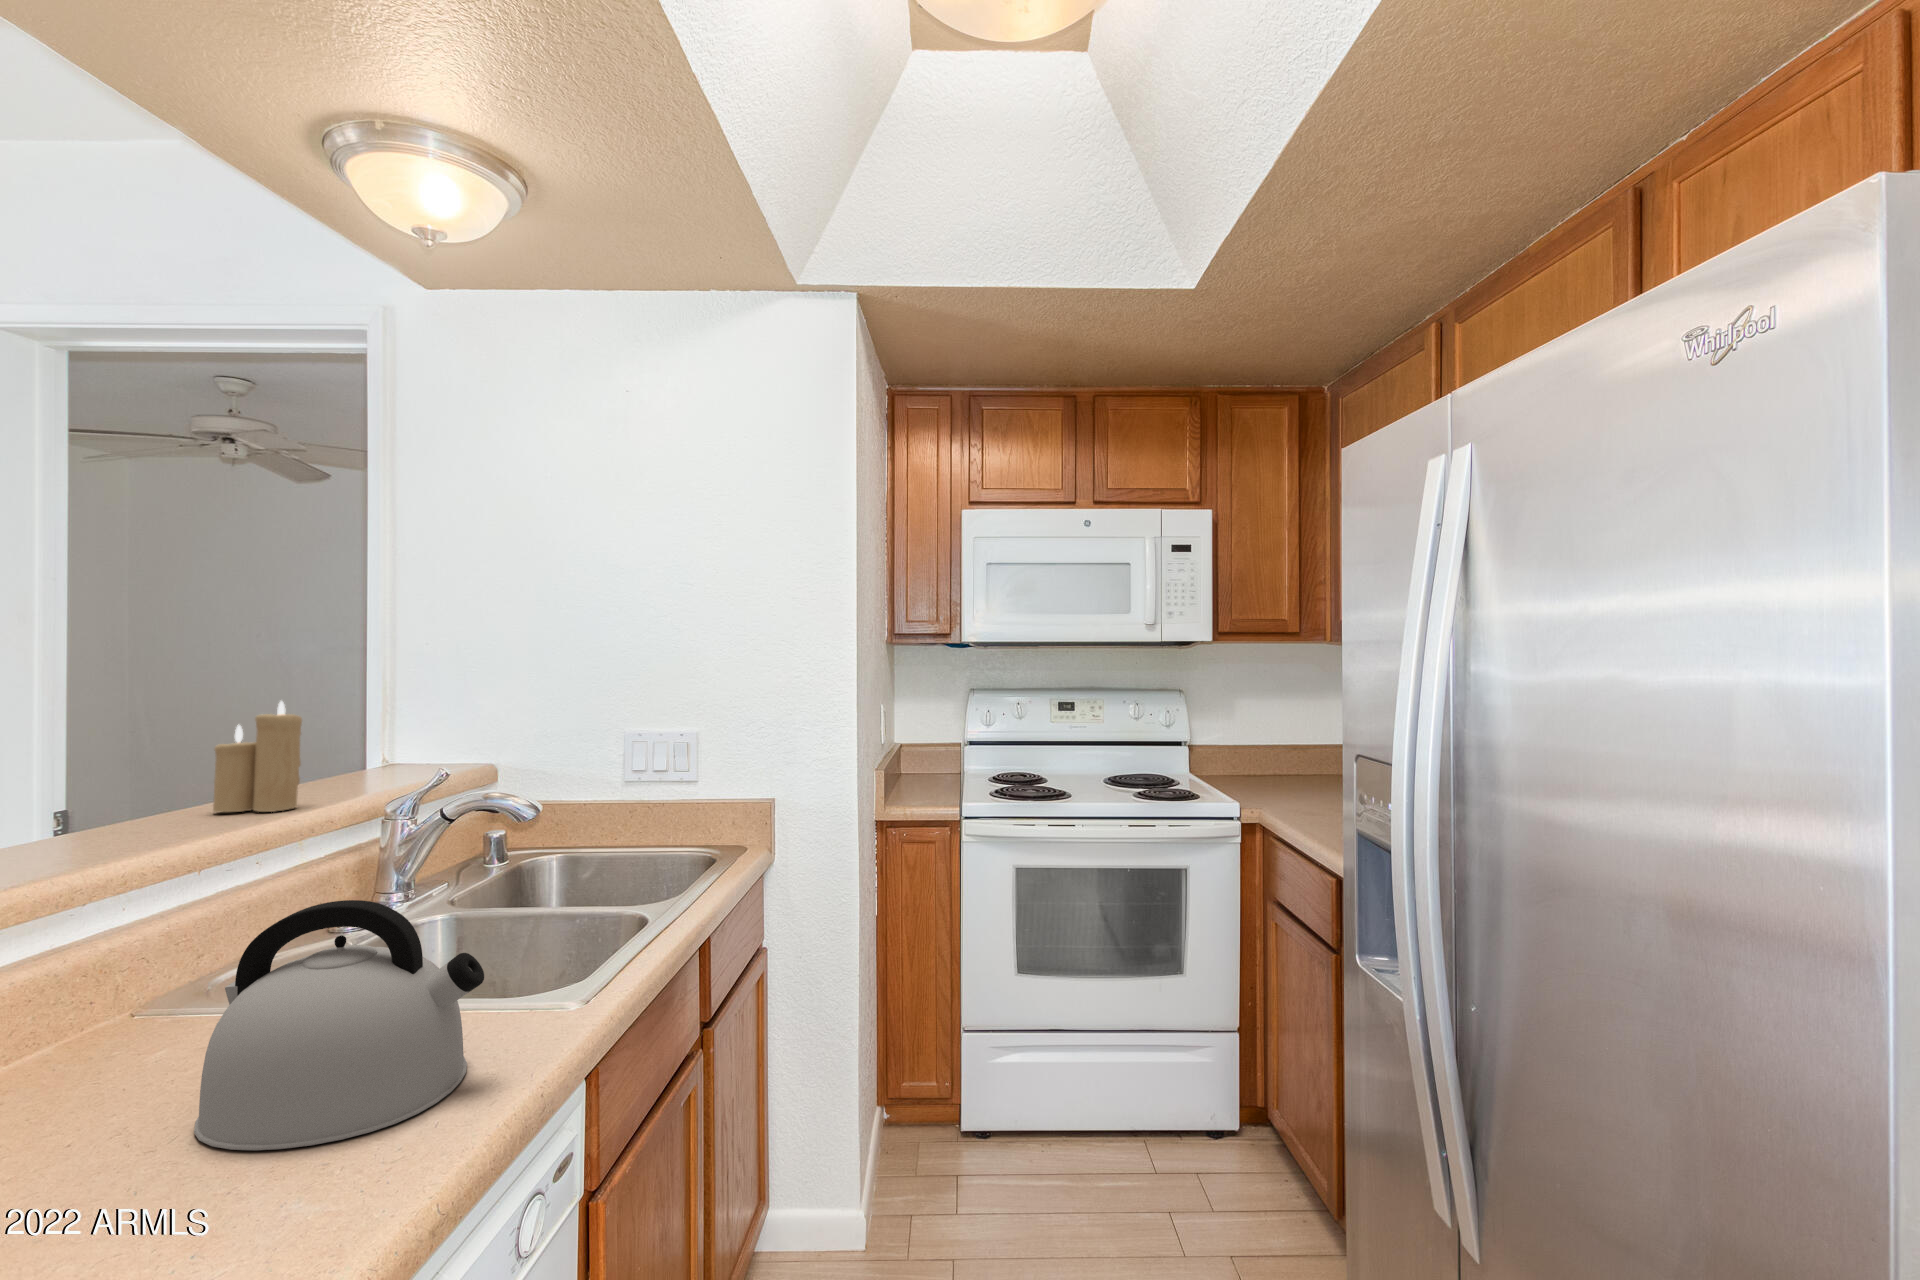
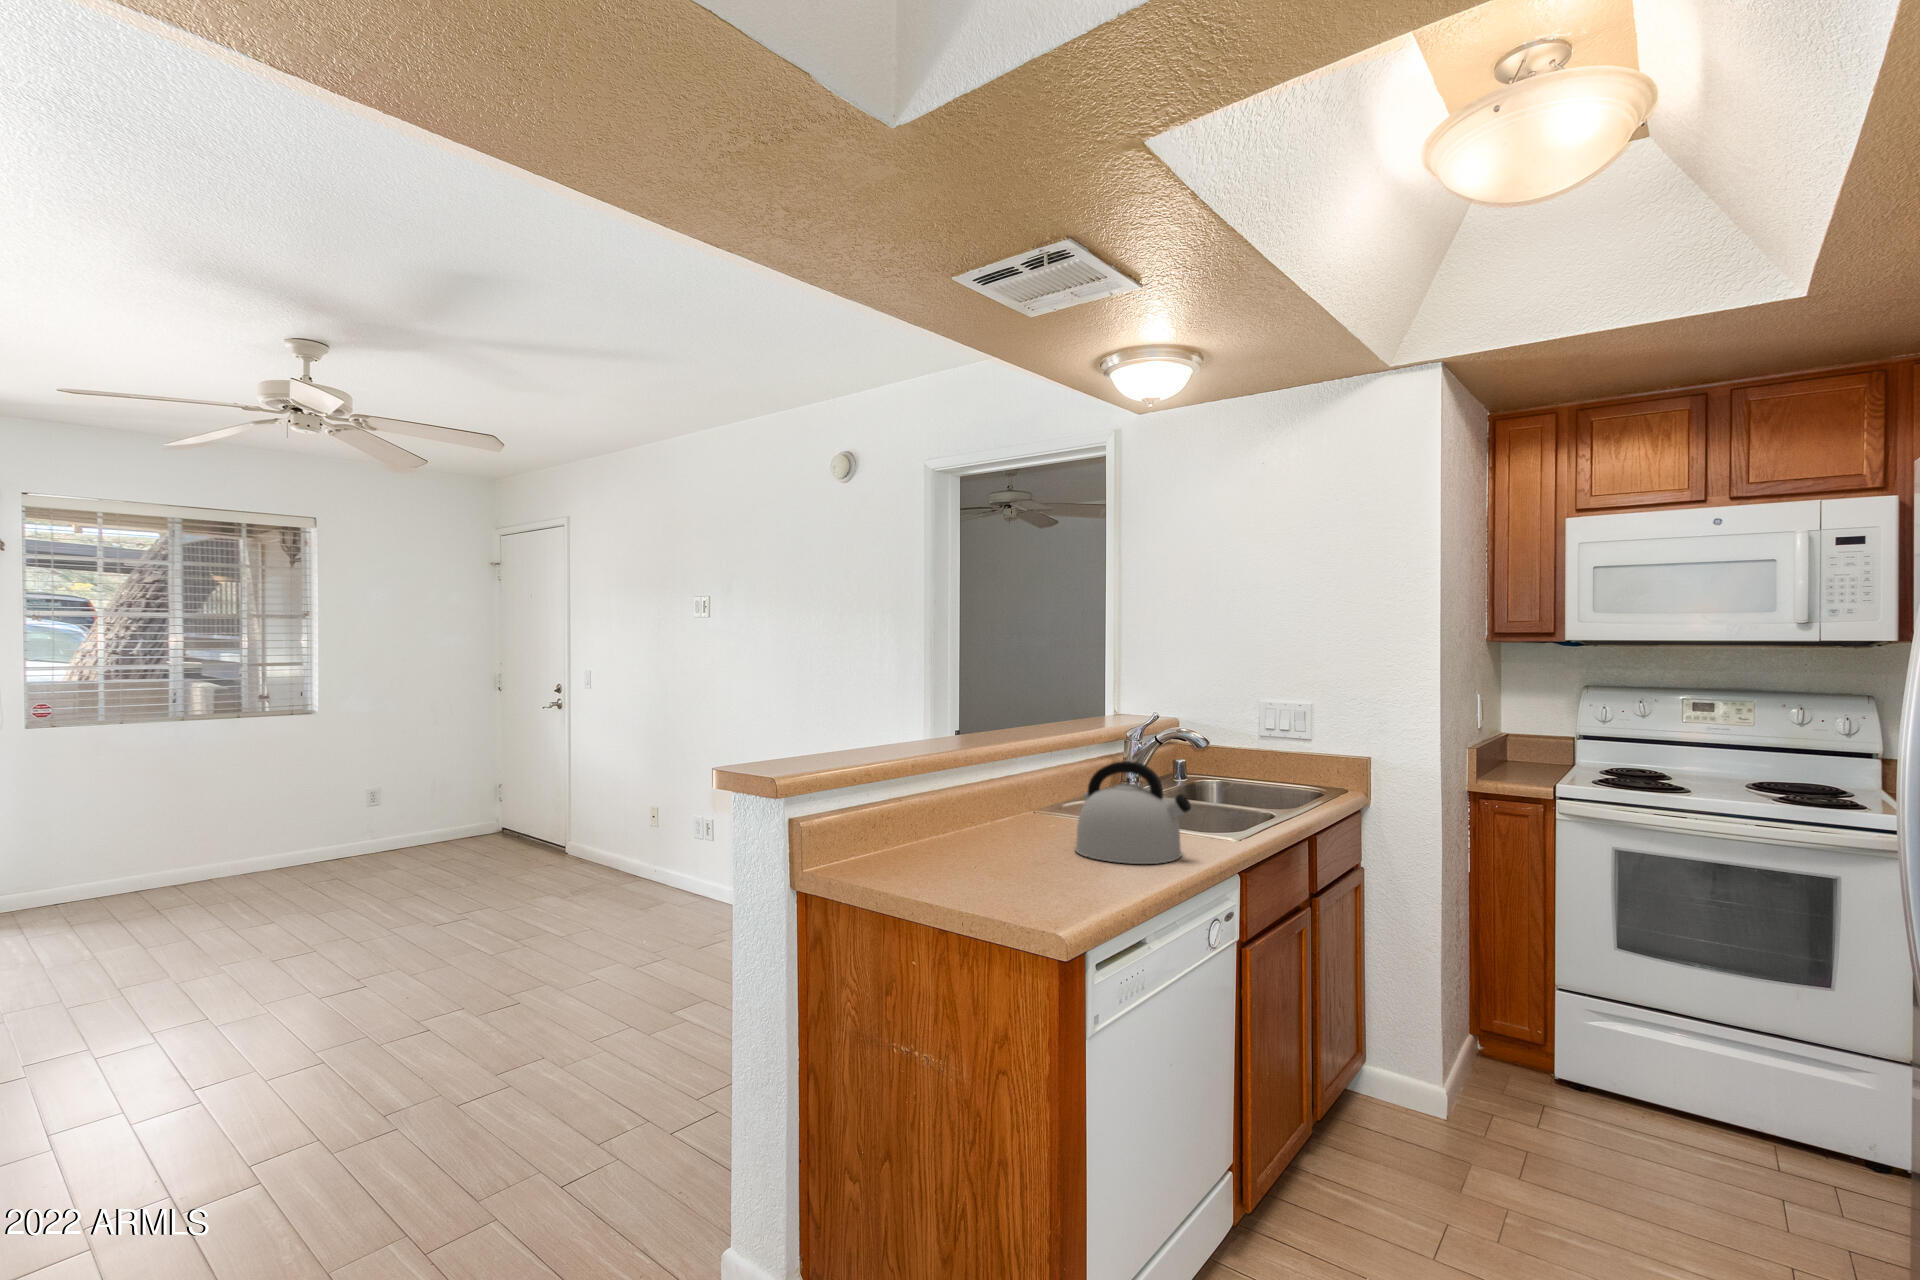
candle: present [213,701,302,812] -> none [1045,670,1084,730]

